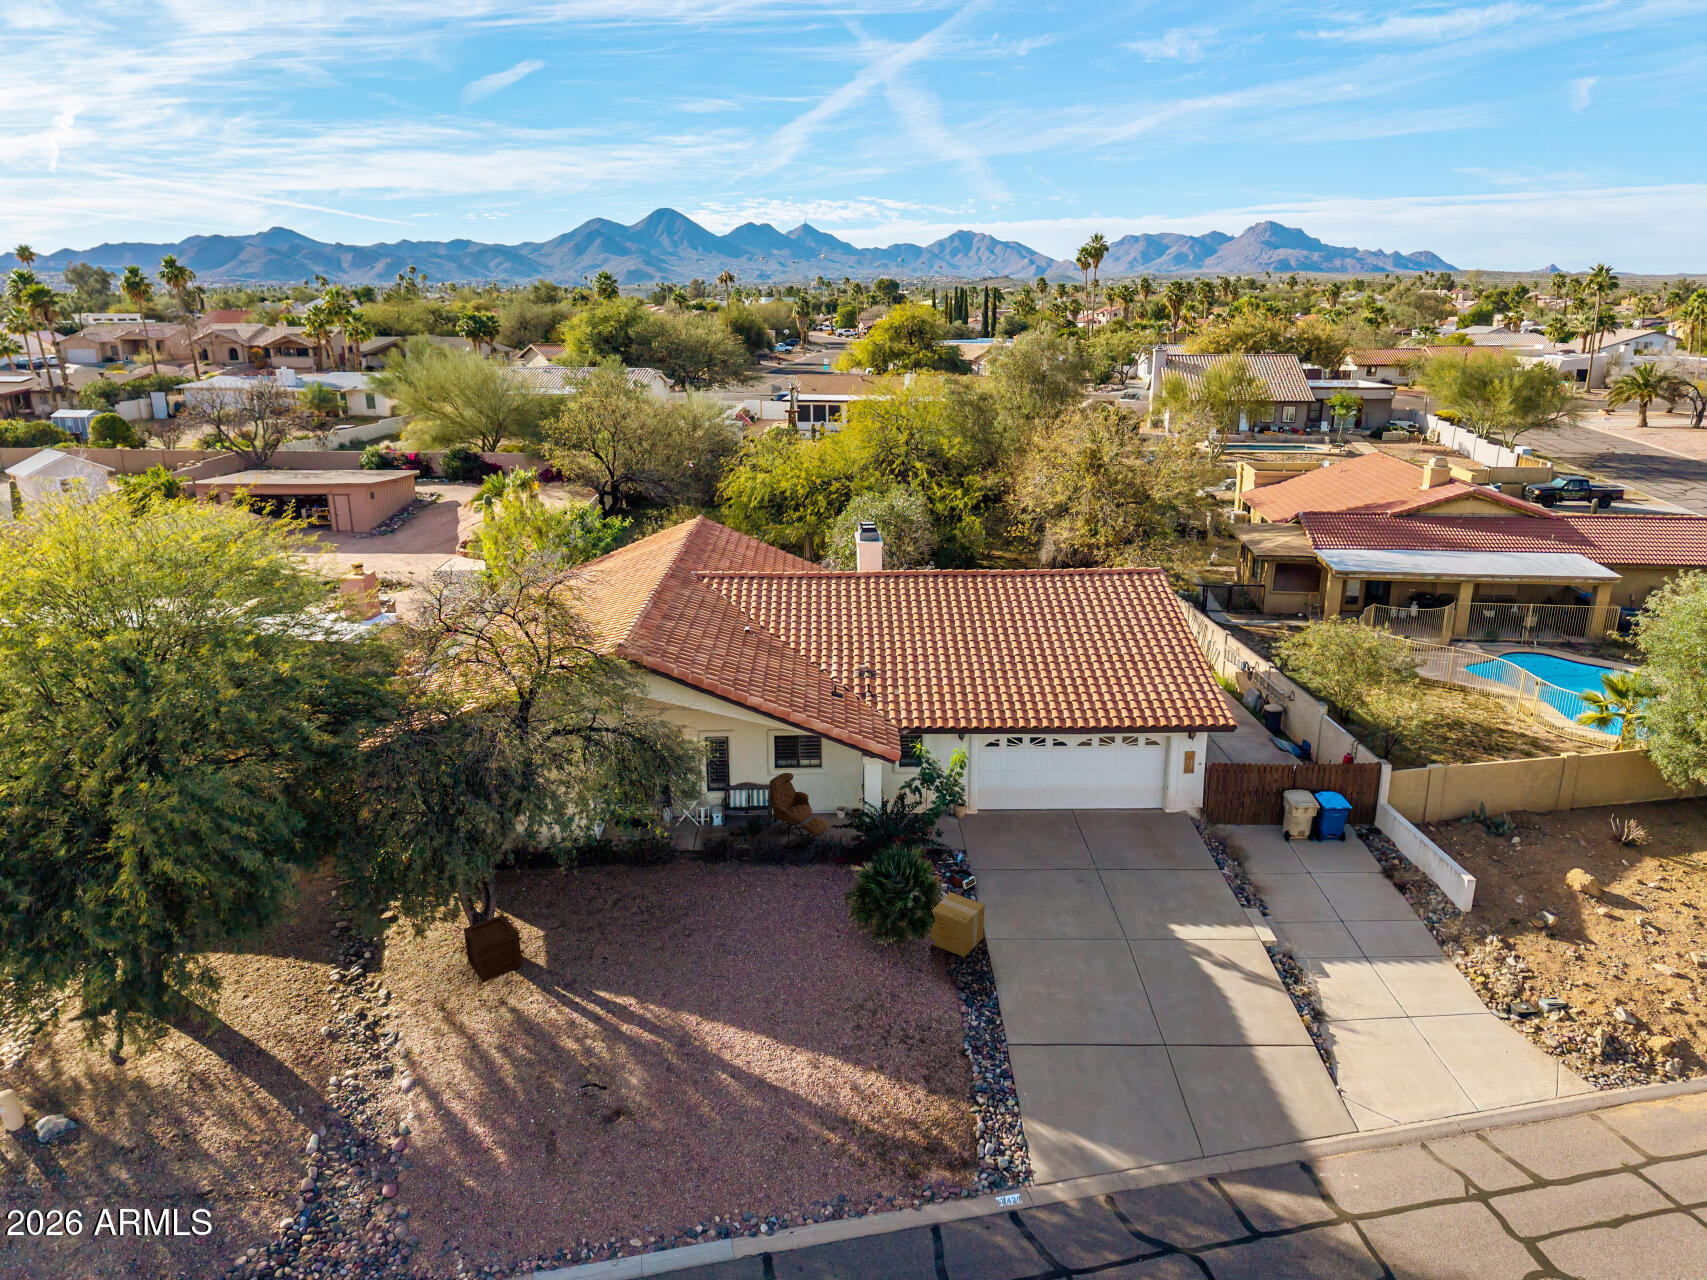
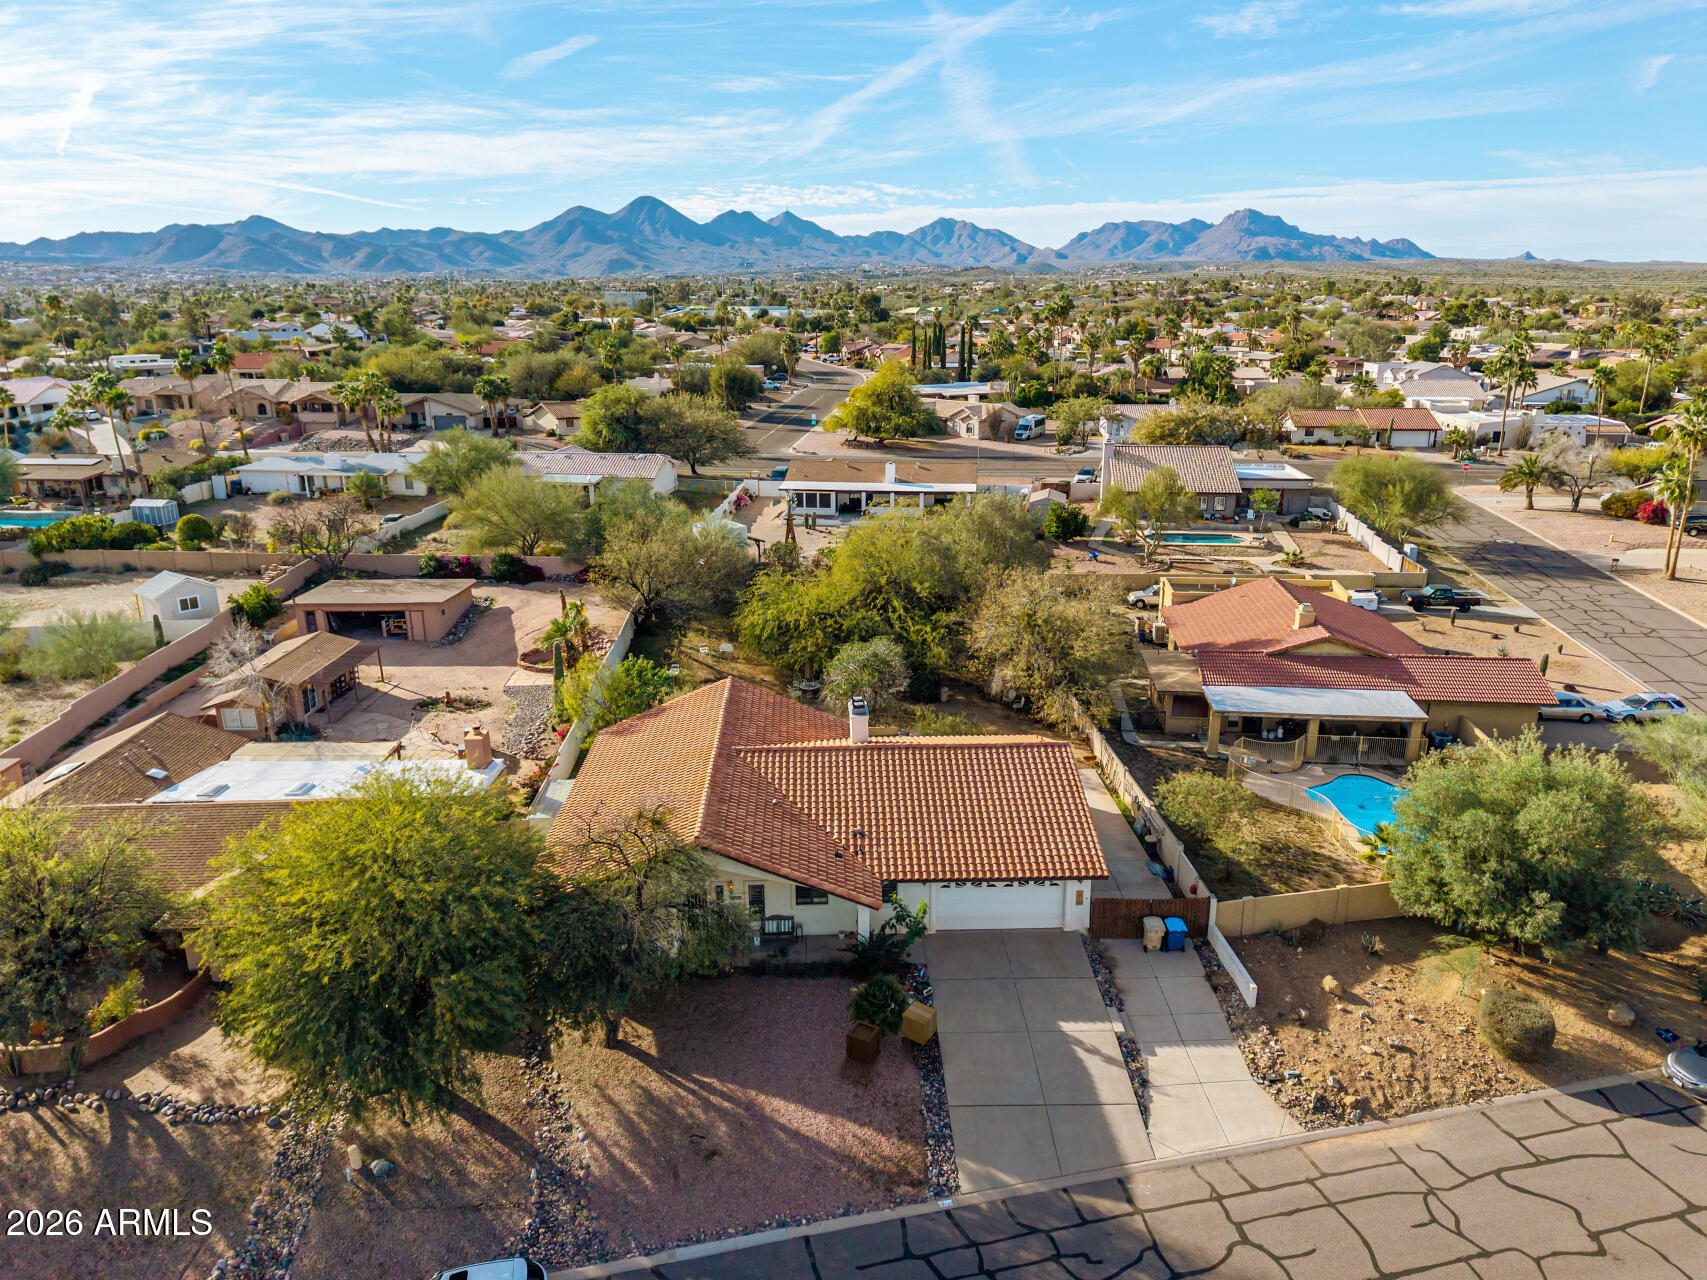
lounge chair: present [770,773,829,842] -> none [794,907,834,957]
bench: none [1511,796,1555,837] -> present [1298,917,1327,947]
wooden crate: present [464,915,522,981] -> present [846,1020,881,1064]

